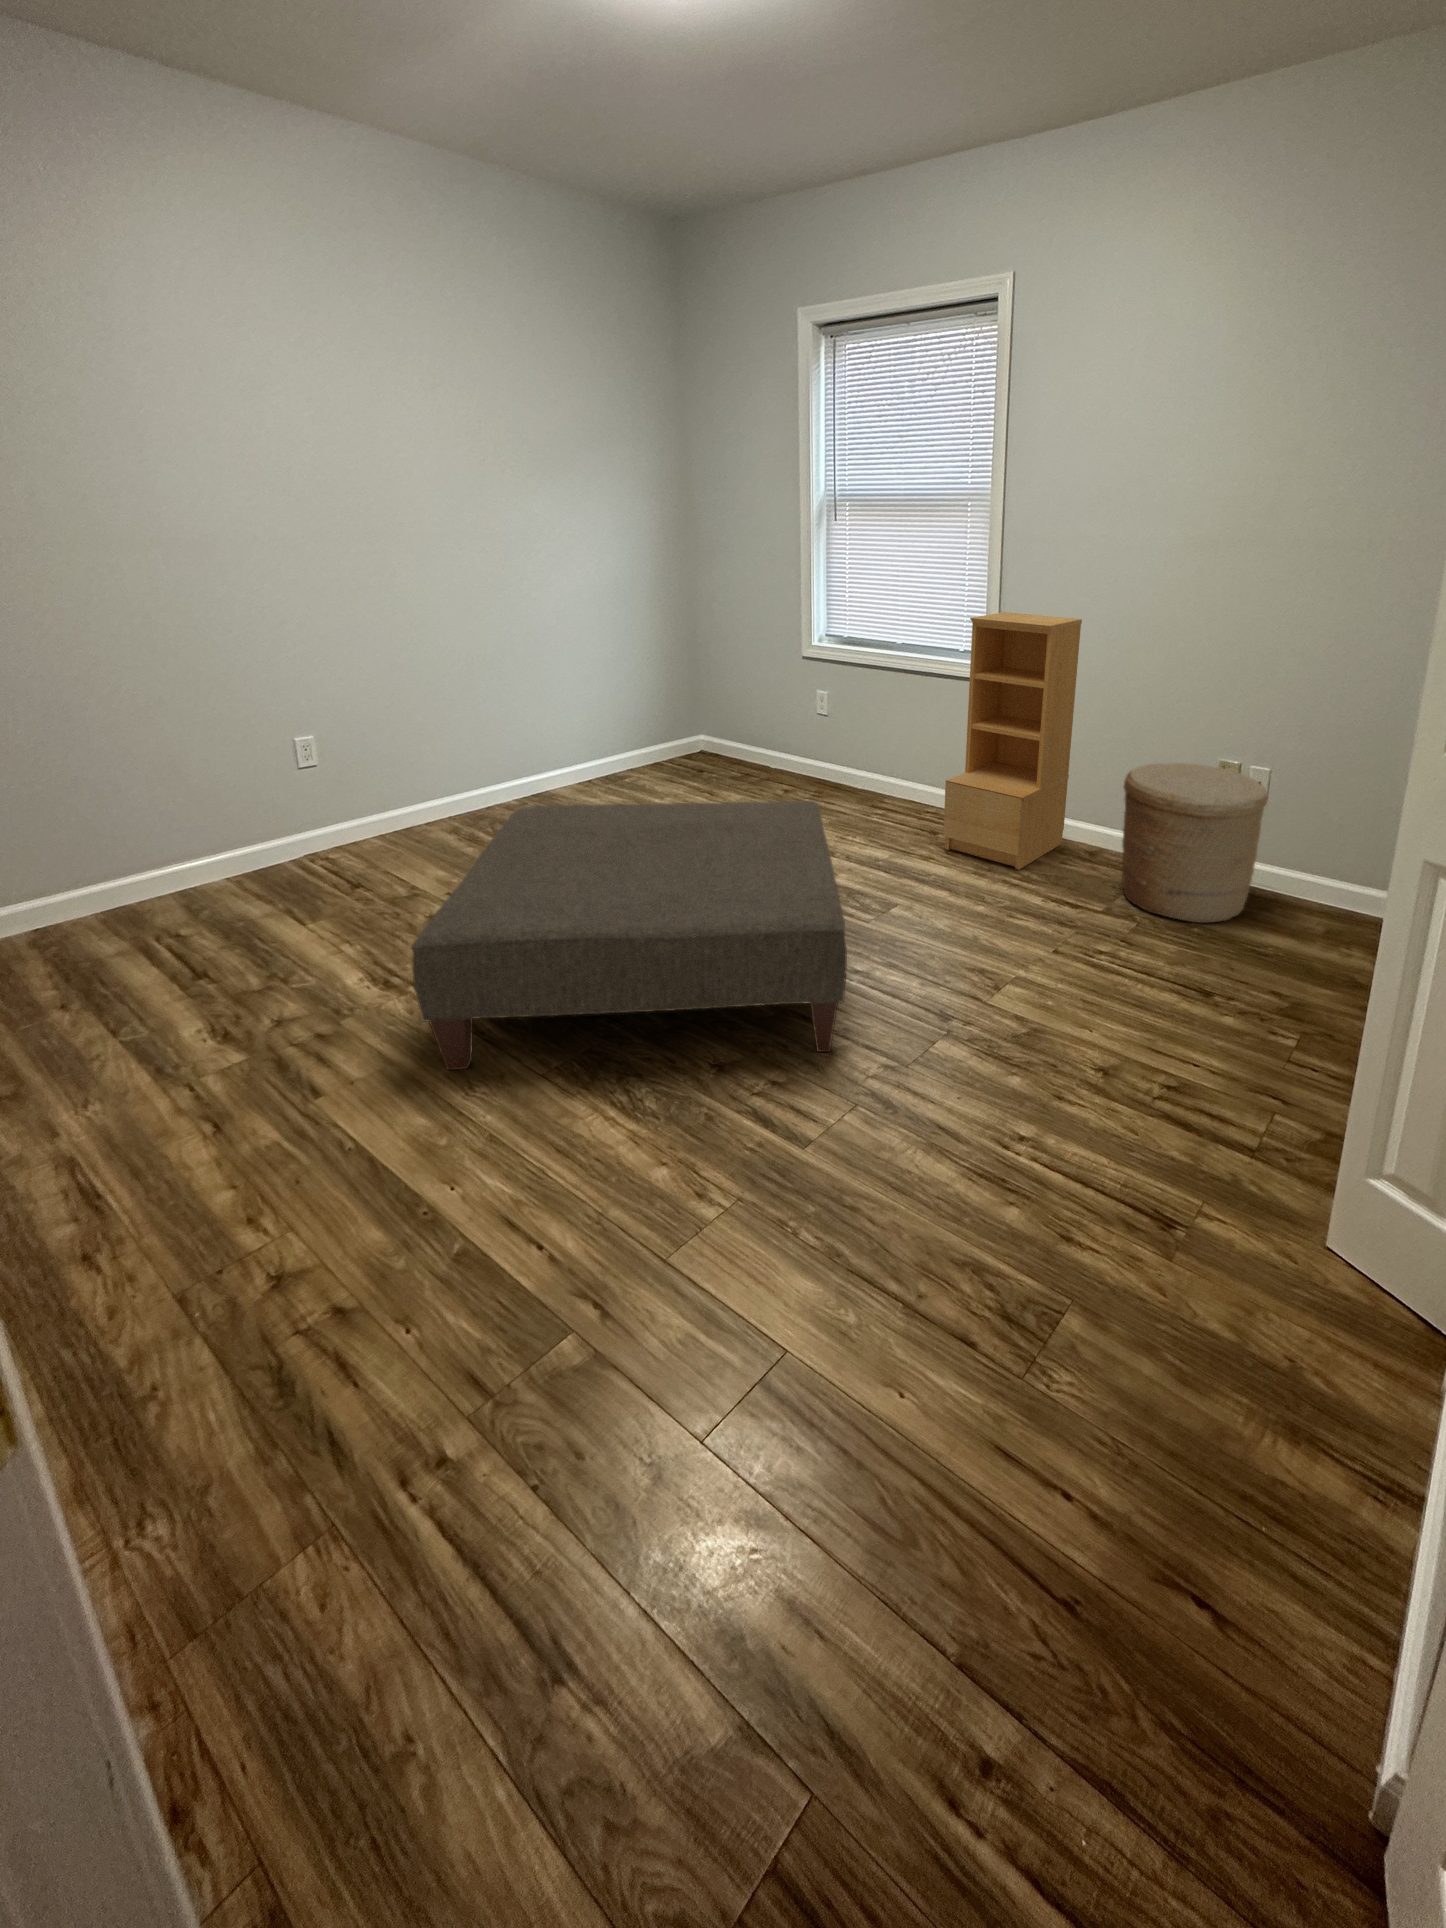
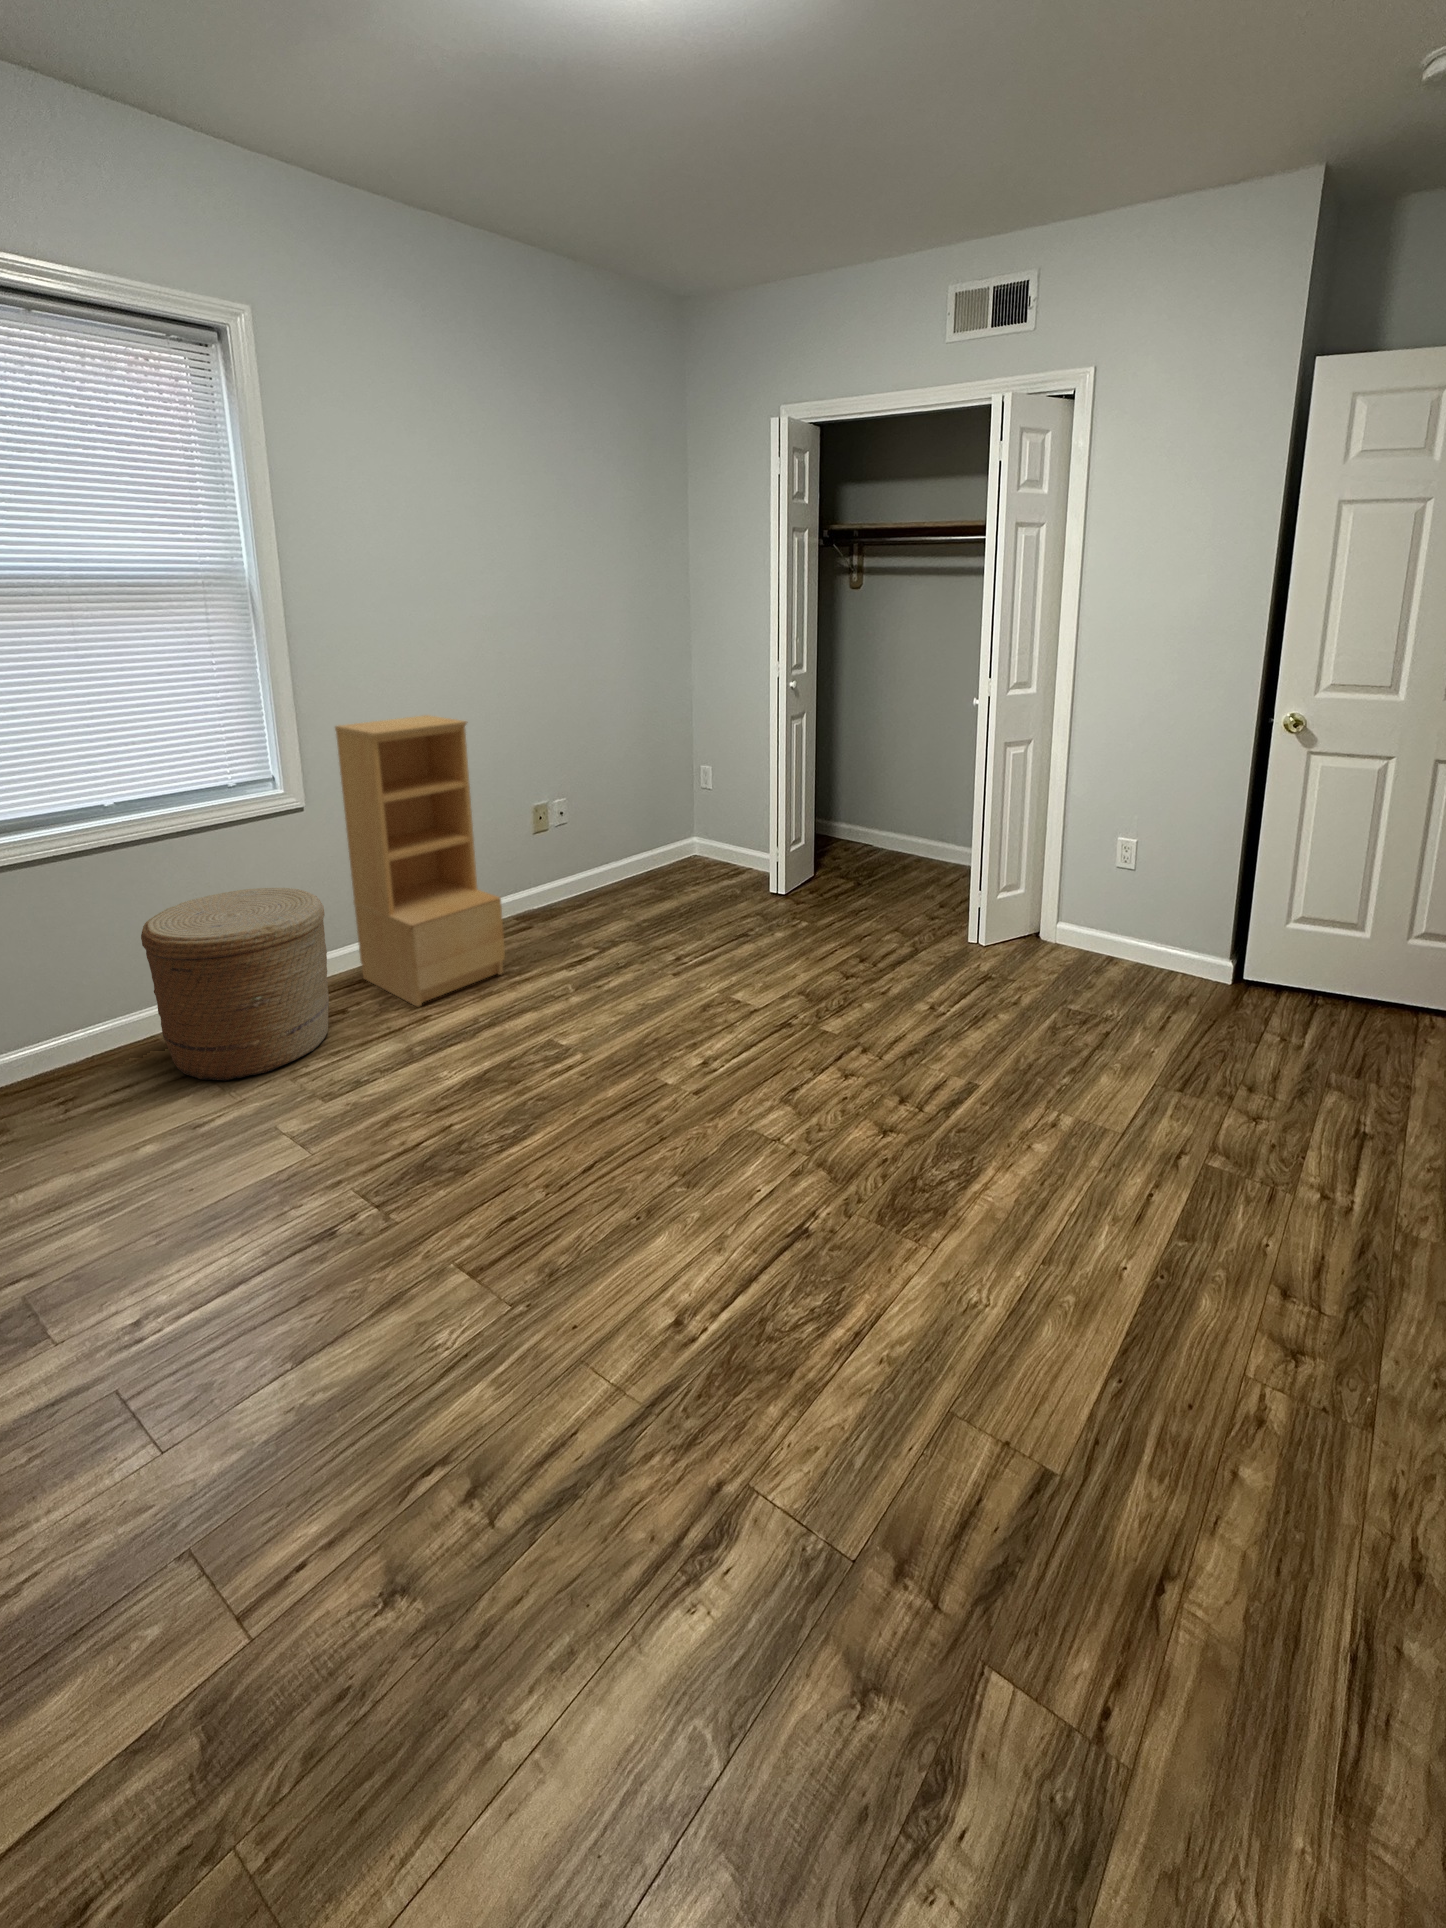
woven basket: present [1122,763,1268,923] -> present [141,888,329,1081]
ottoman: present [411,801,847,1070] -> none [390,952,975,1391]

